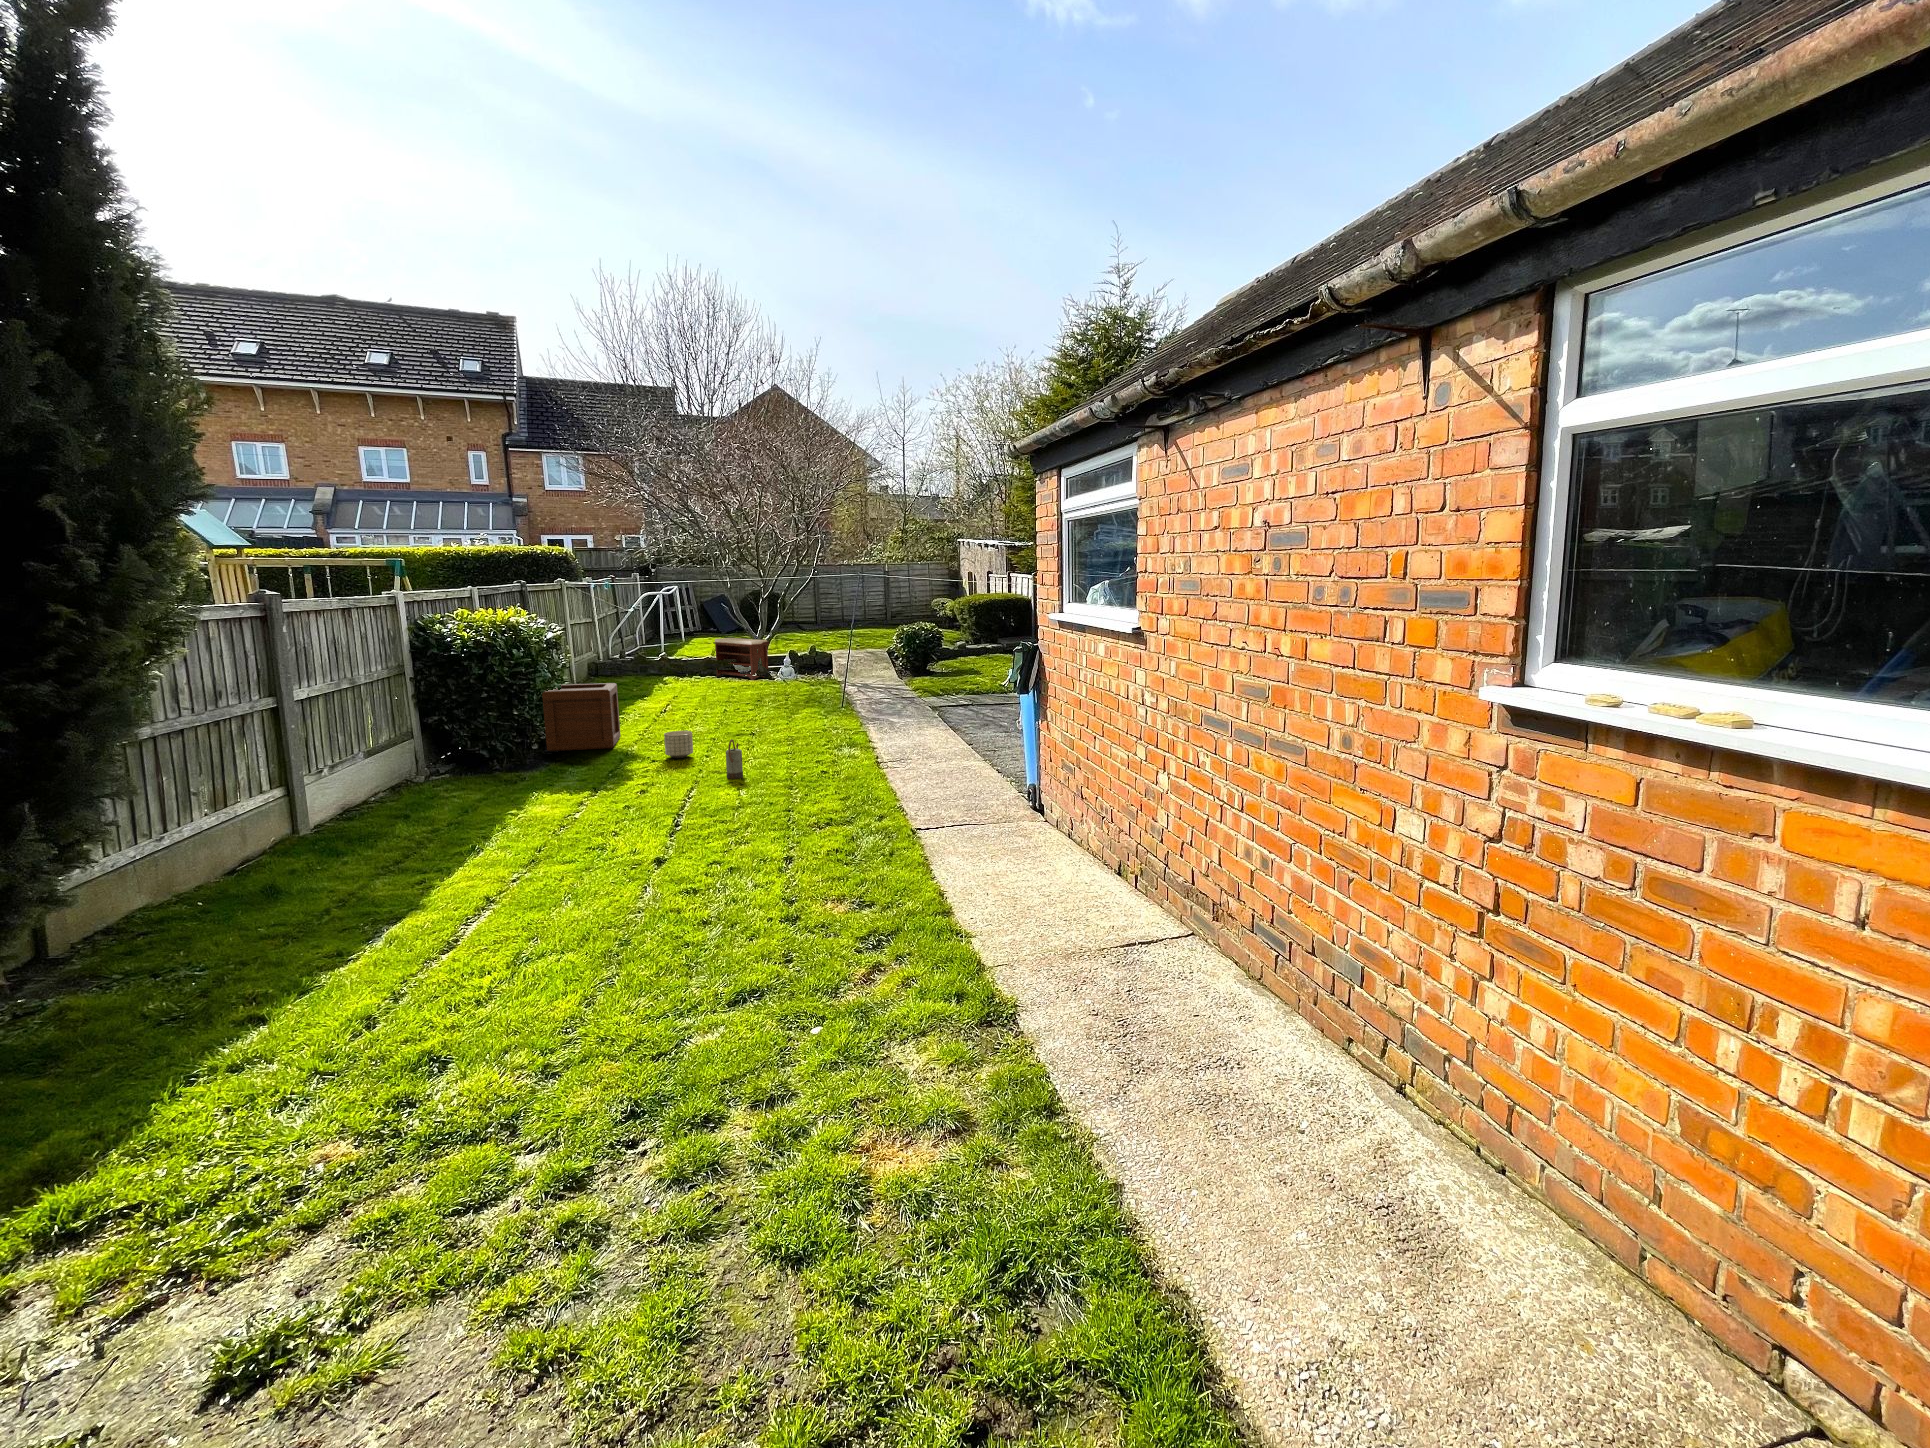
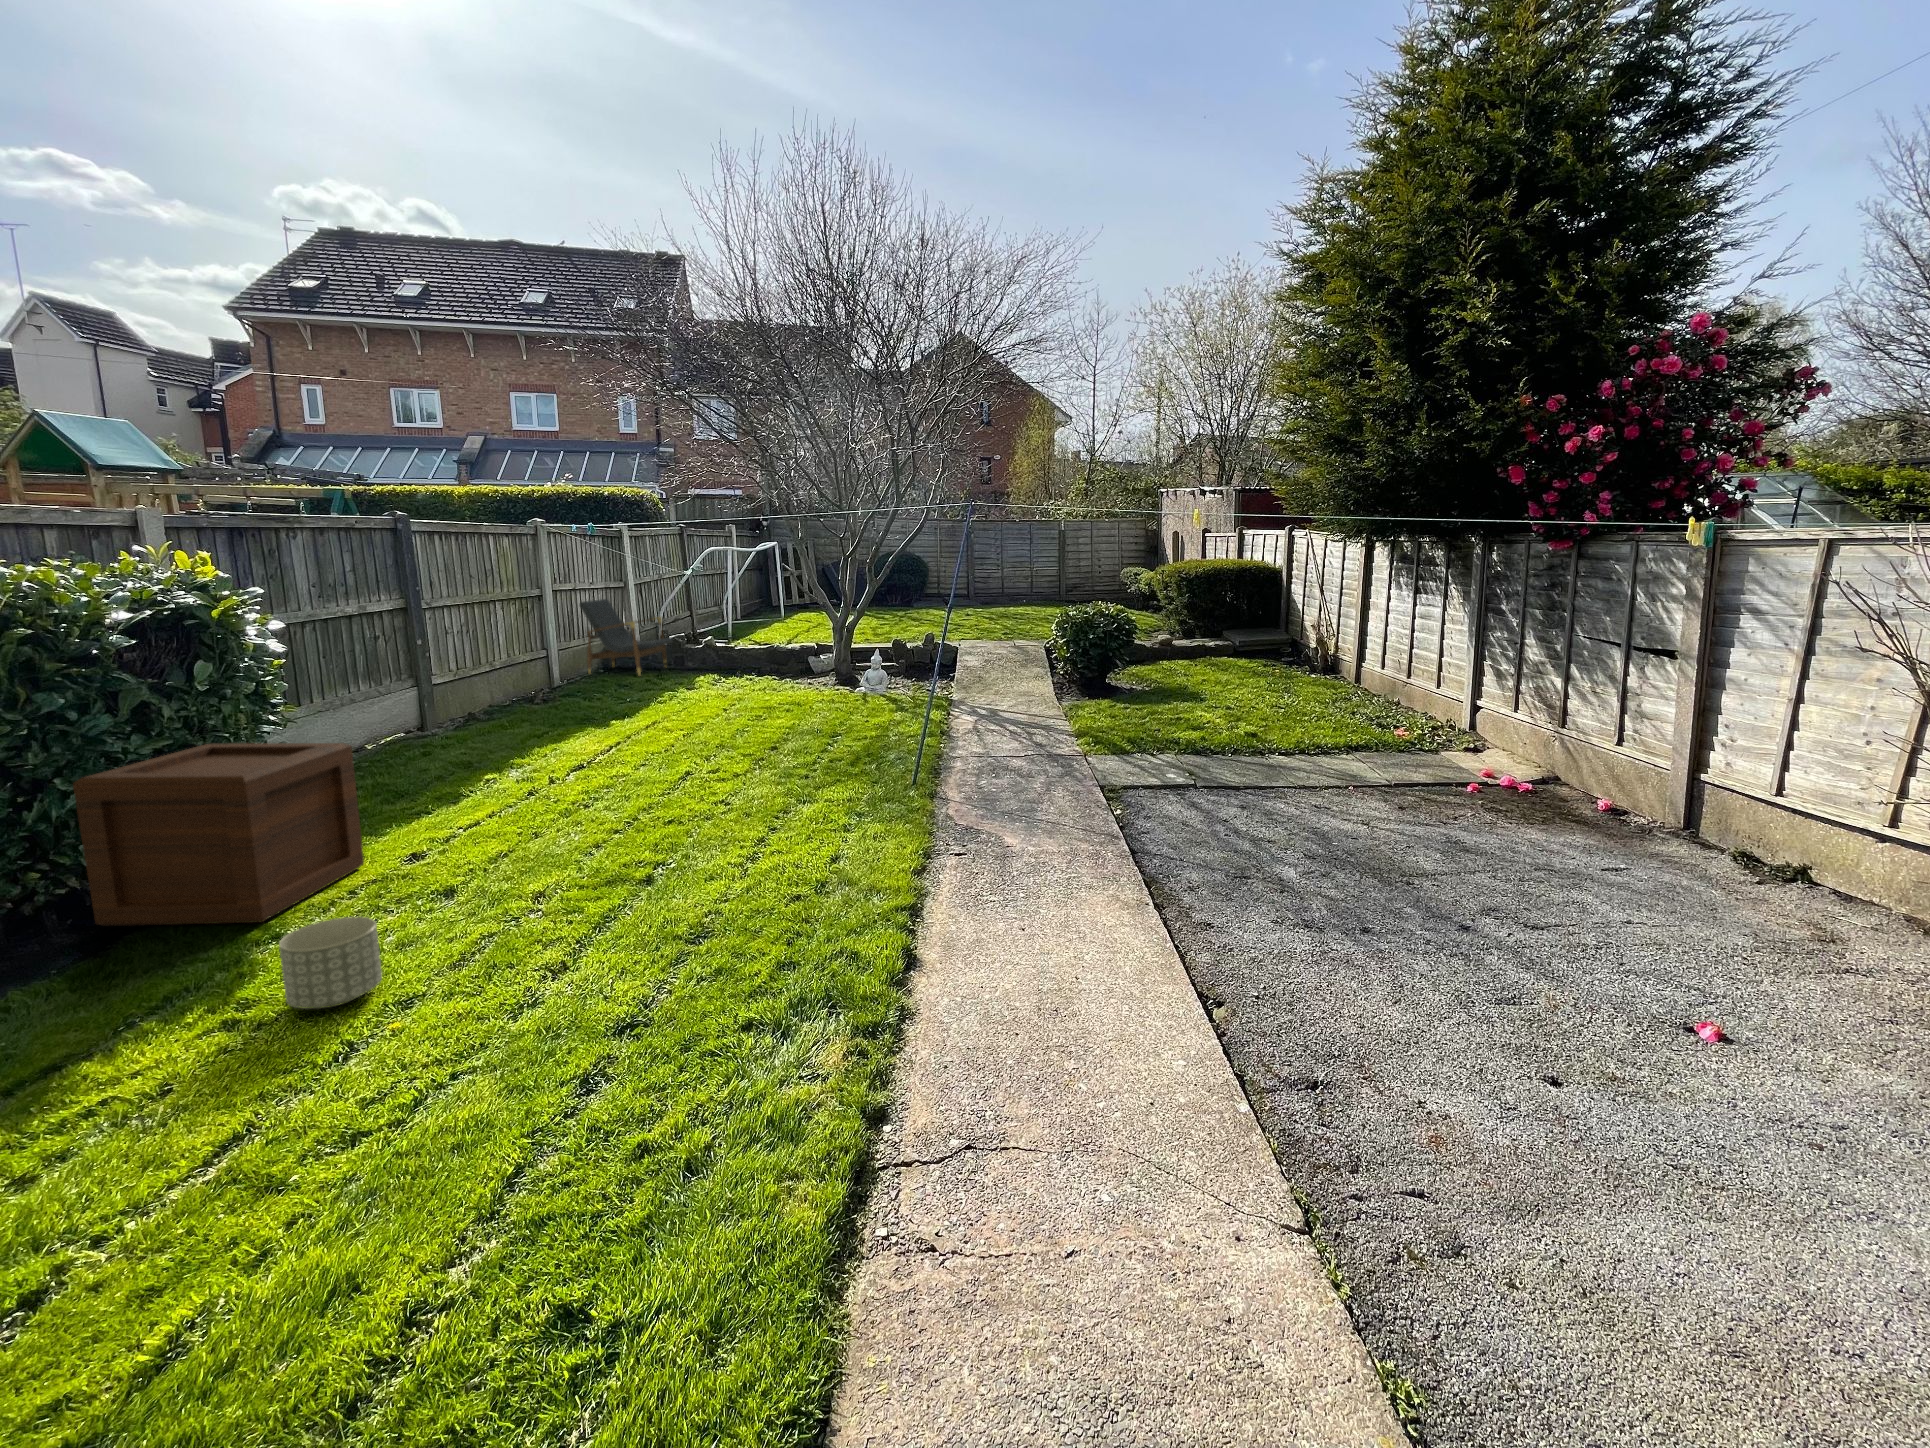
lounge chair: none [573,628,634,678] -> present [579,599,673,676]
bench: present [713,638,769,680] -> none [778,620,855,689]
watering can: present [726,739,743,779] -> none [176,1072,325,1252]

